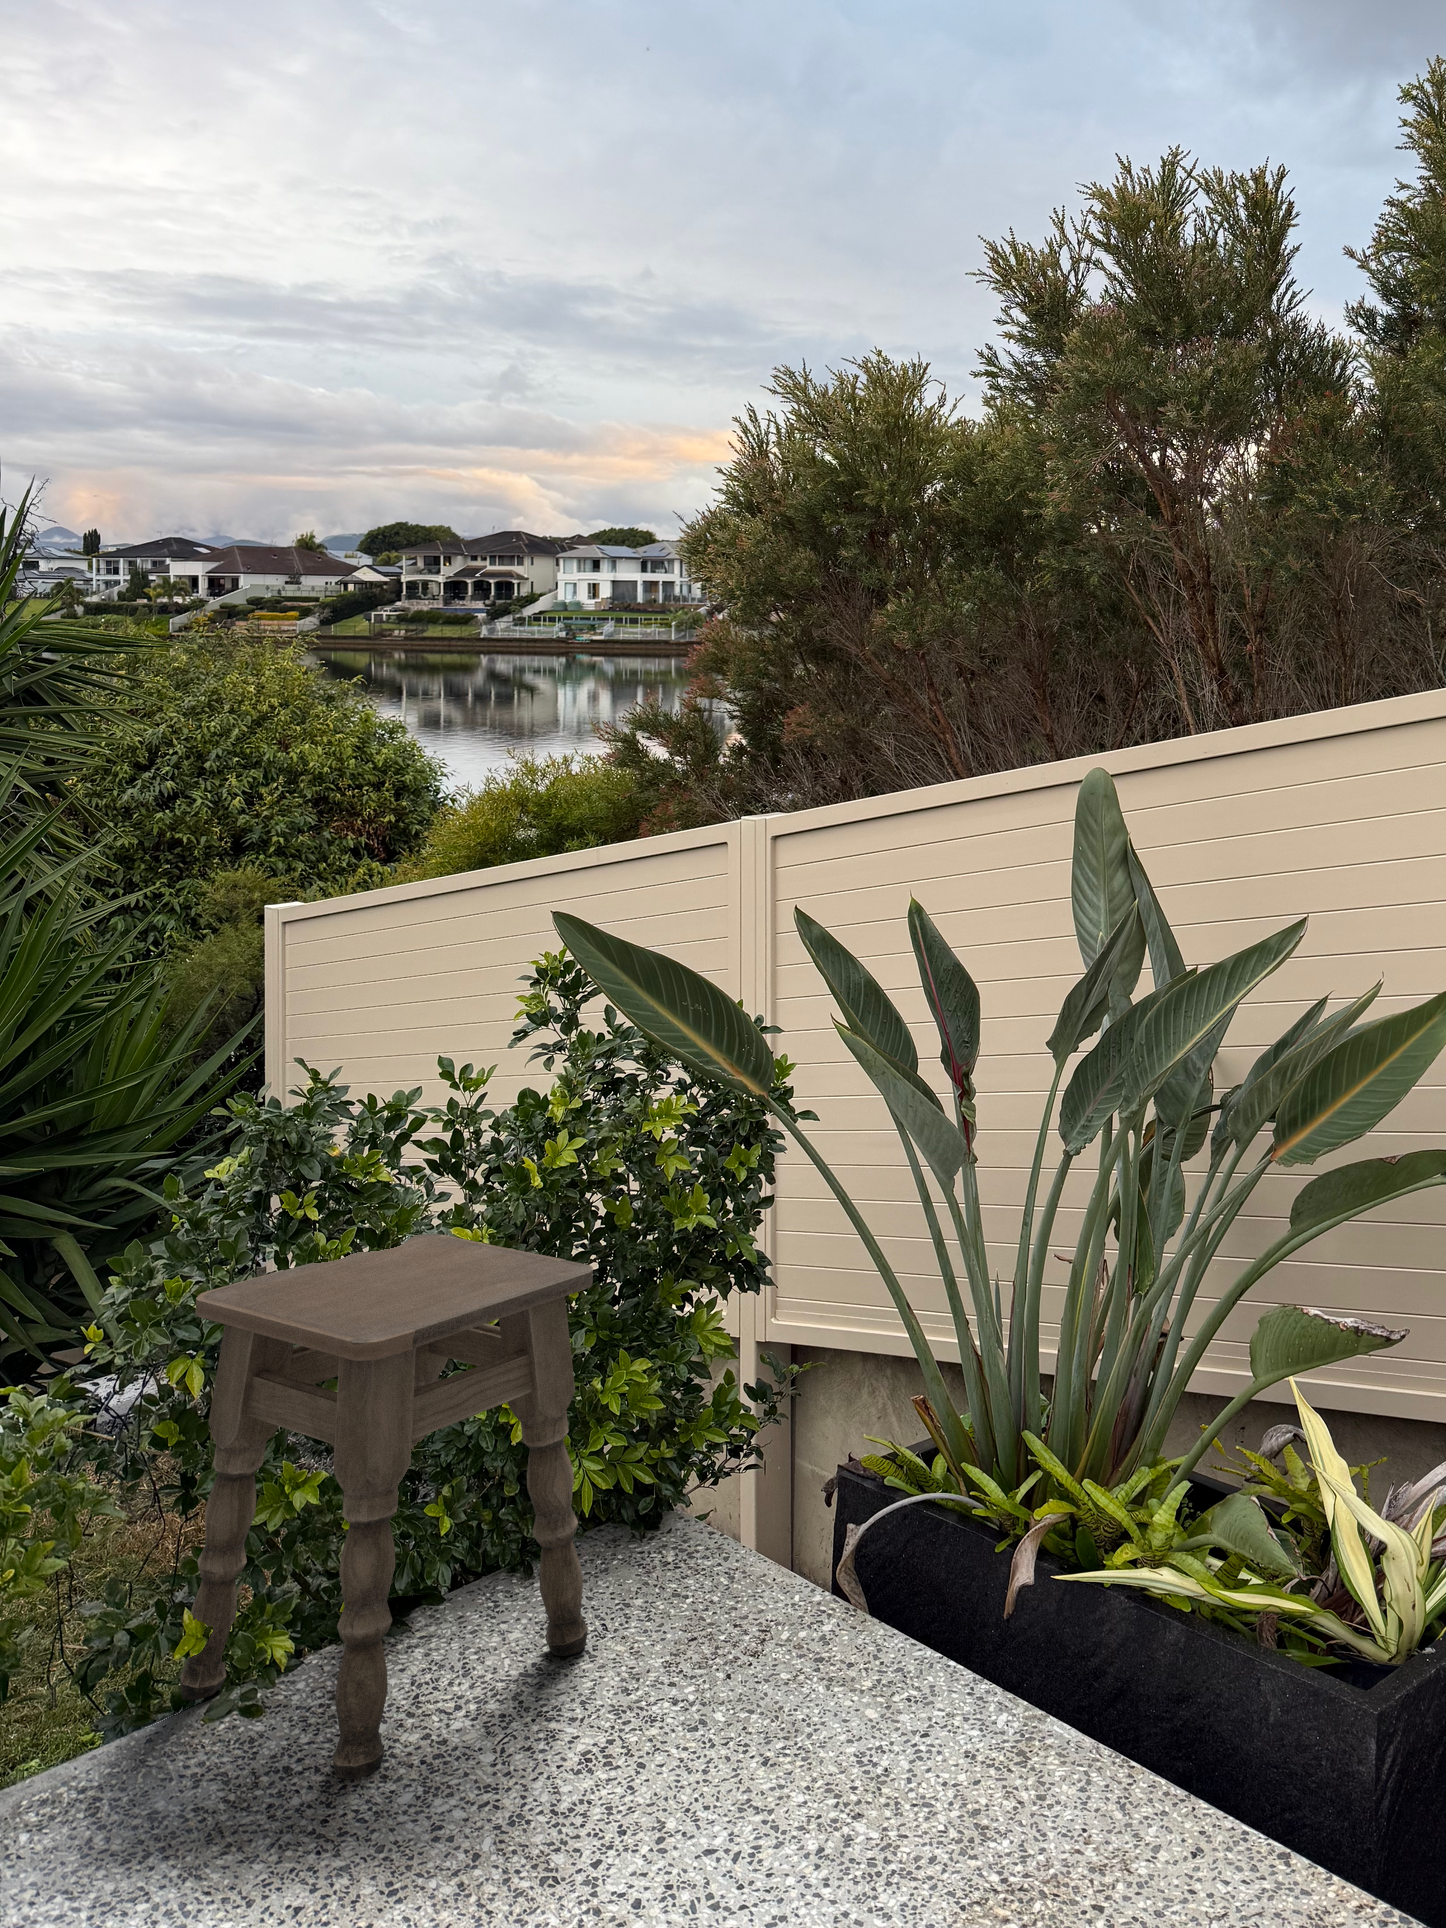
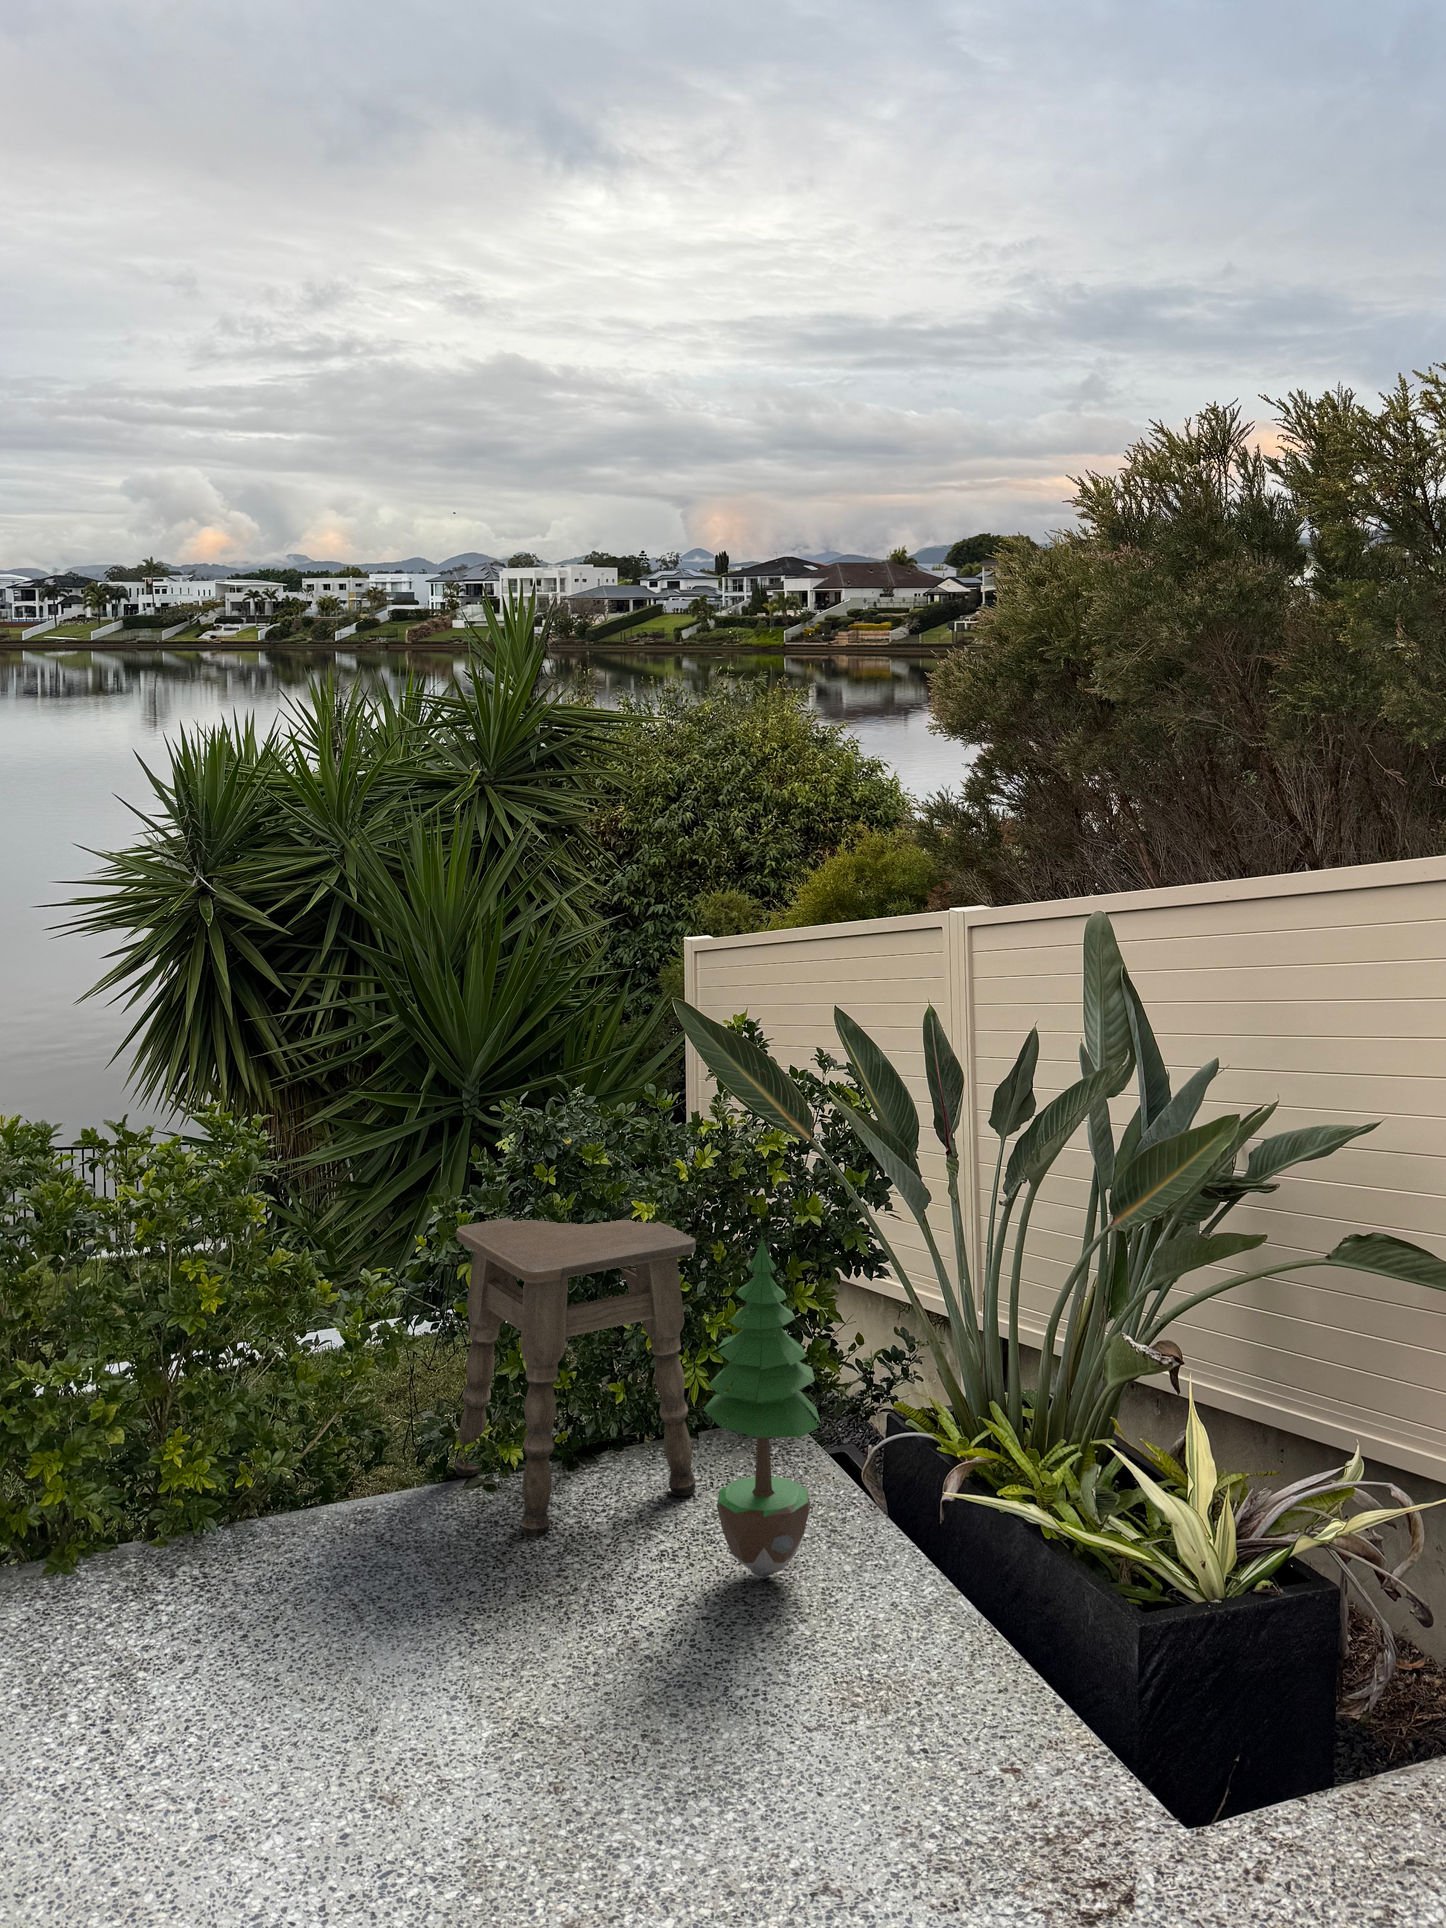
potted tree: none [673,1239,849,1759] -> present [704,1239,820,1577]

